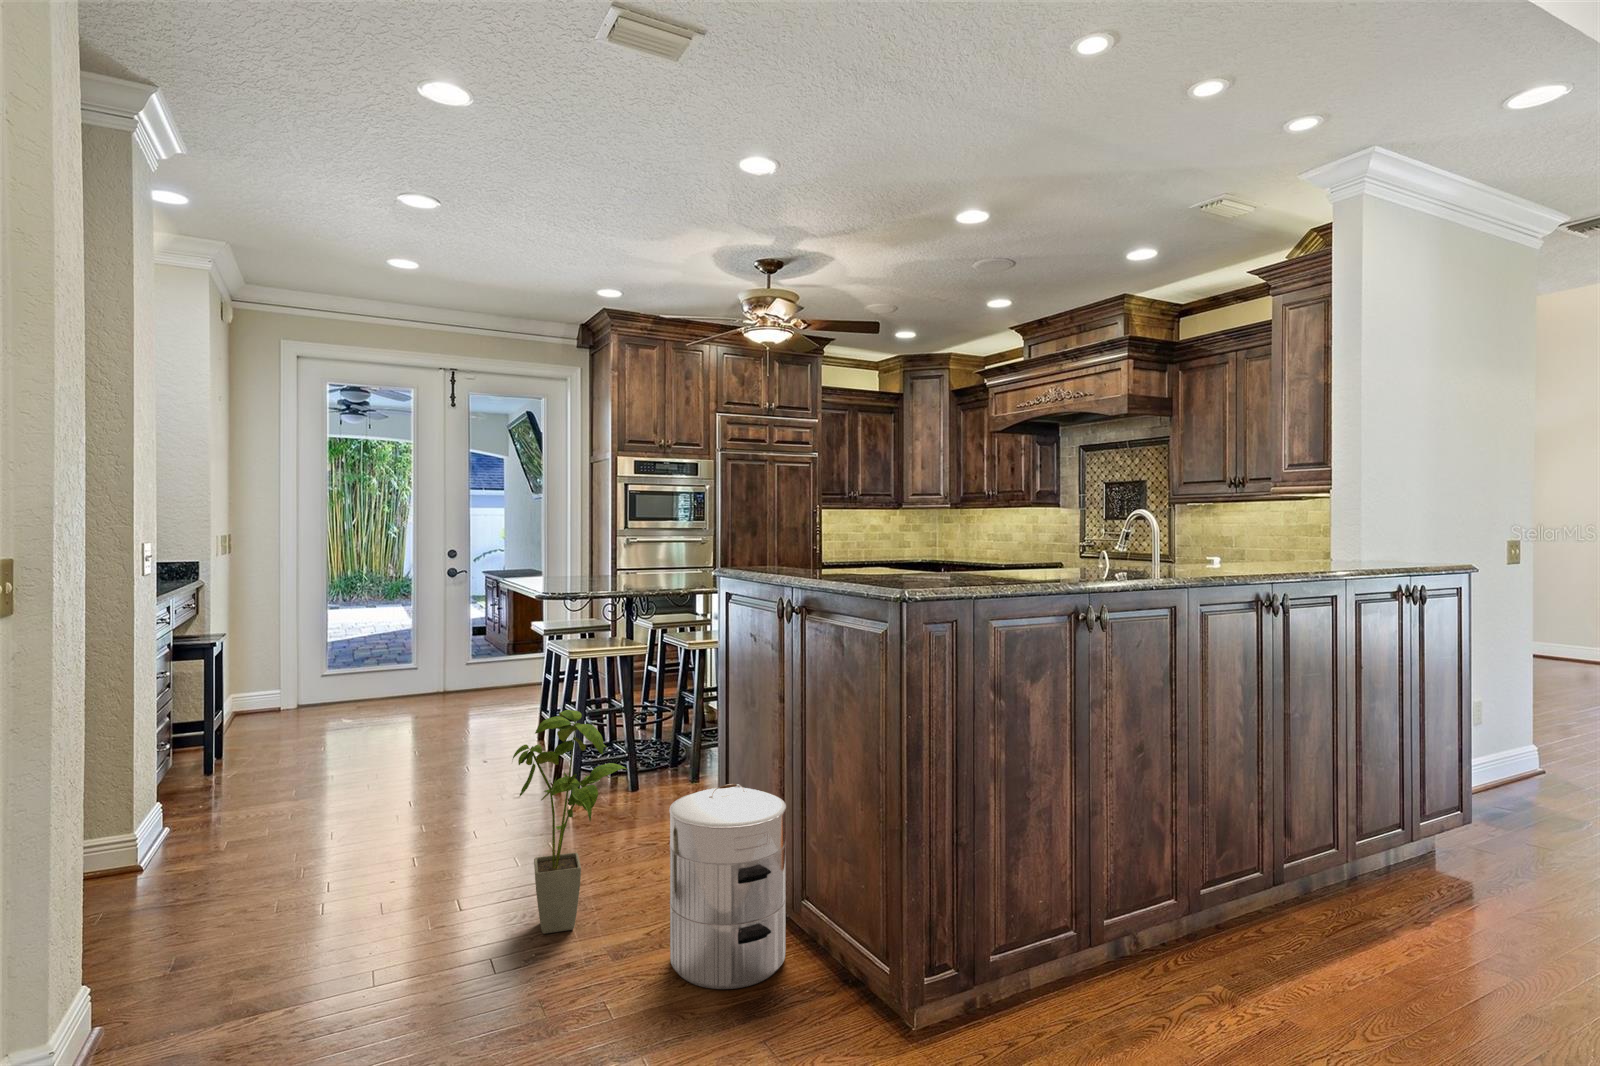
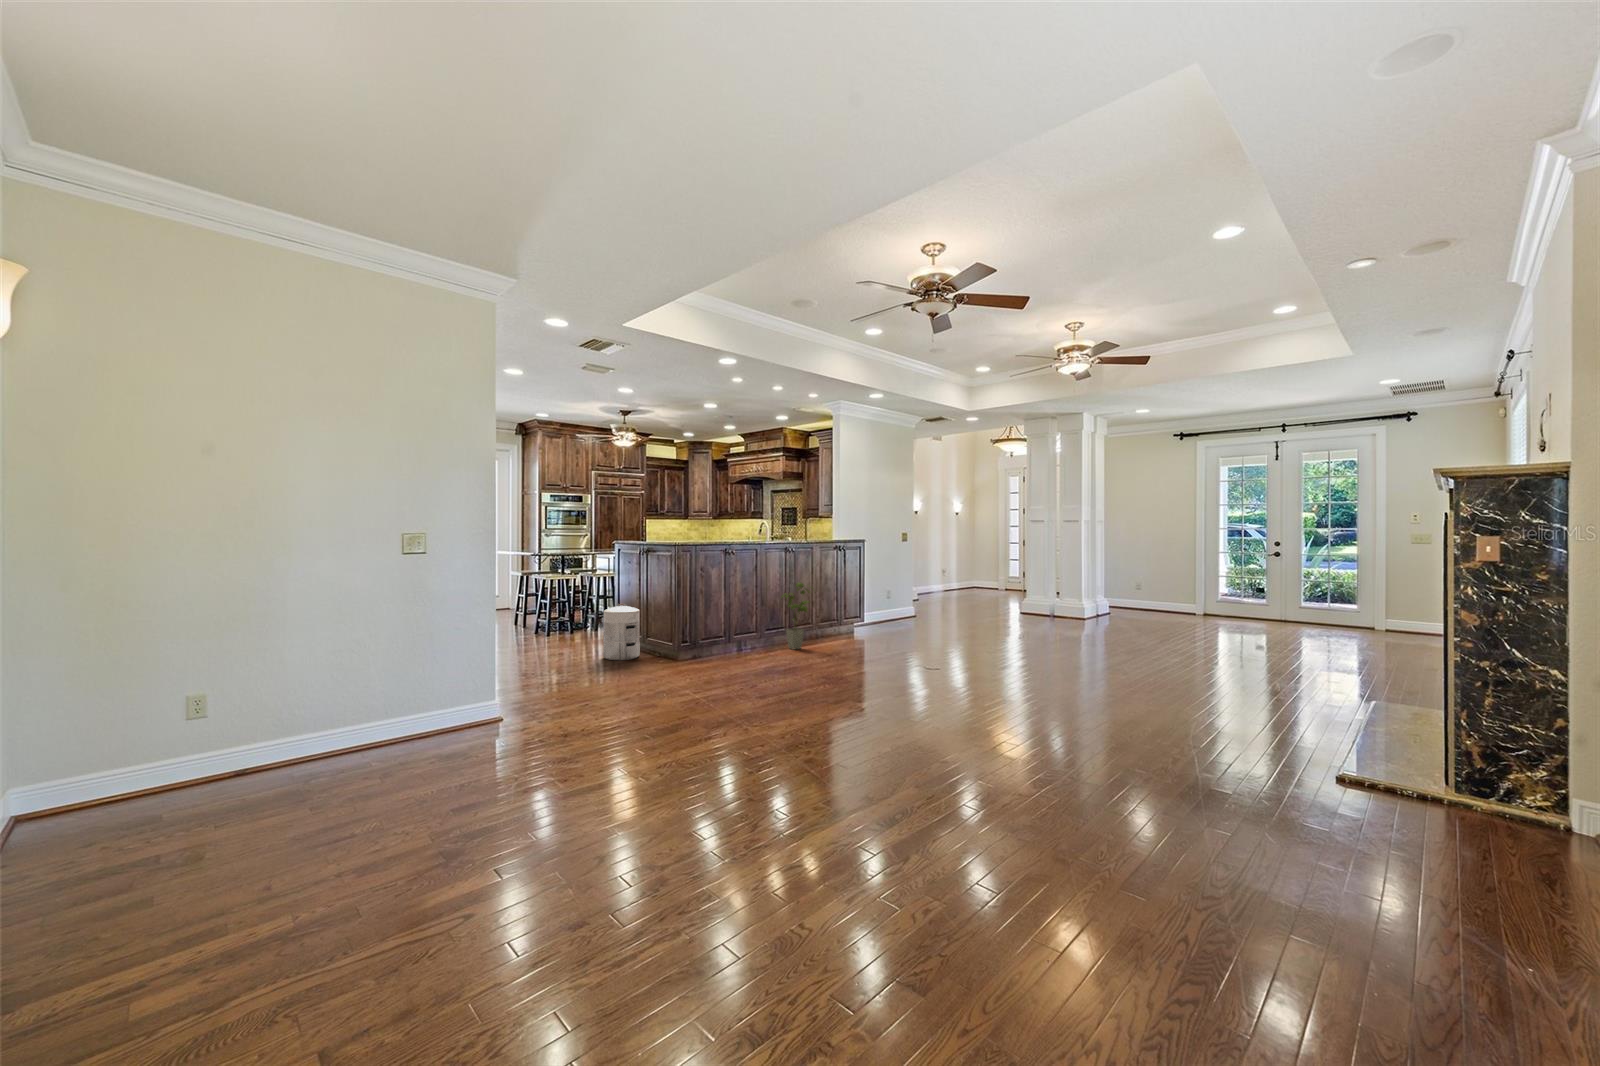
house plant: present [513,710,628,934] -> present [782,583,810,649]

